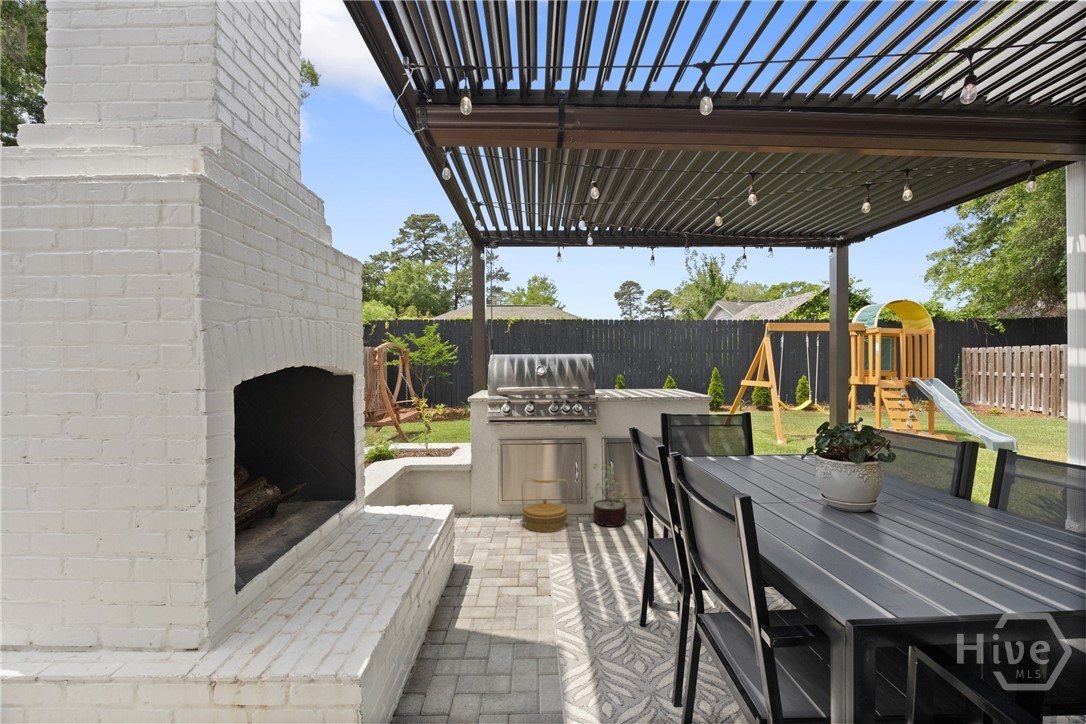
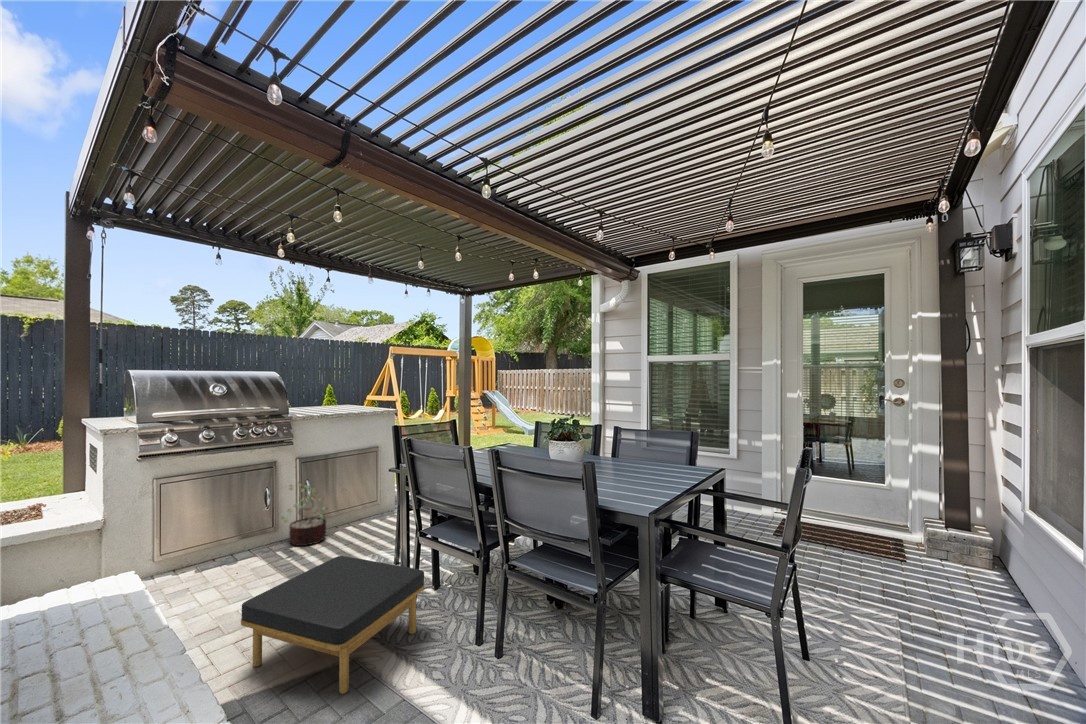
woven basket: present [521,479,569,532] -> none [203,507,266,574]
ottoman: none [480,541,637,673] -> present [241,556,424,694]

